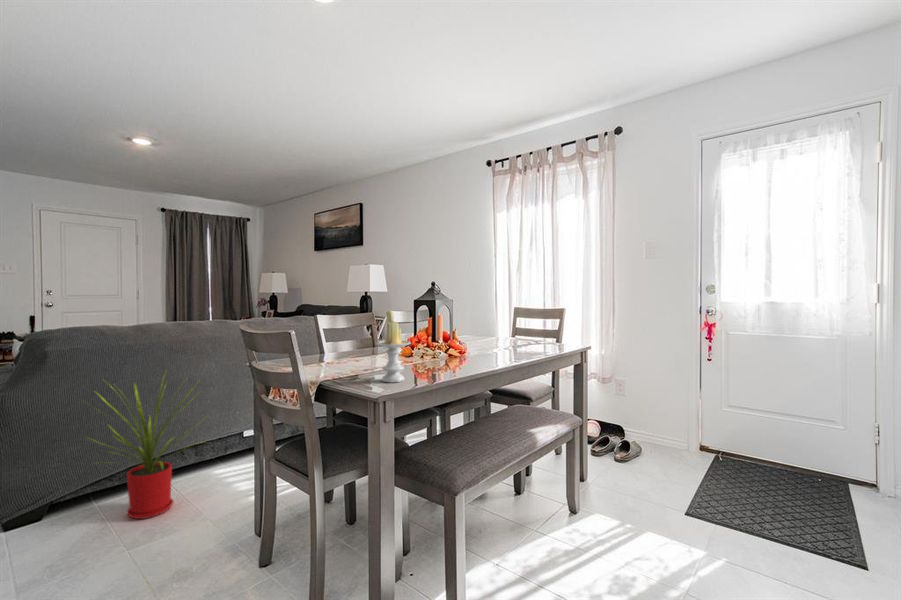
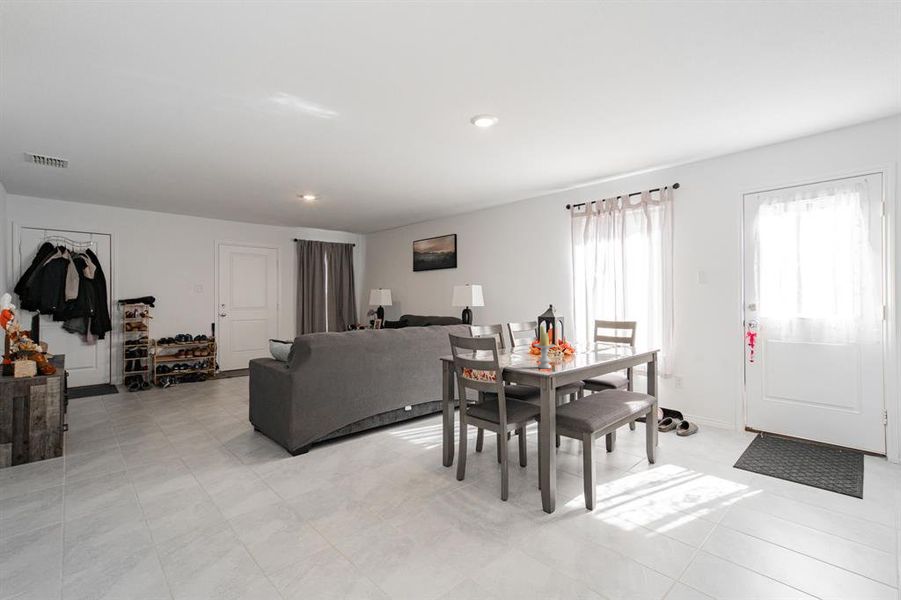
house plant: present [92,382,194,519] -> none [336,362,404,455]

